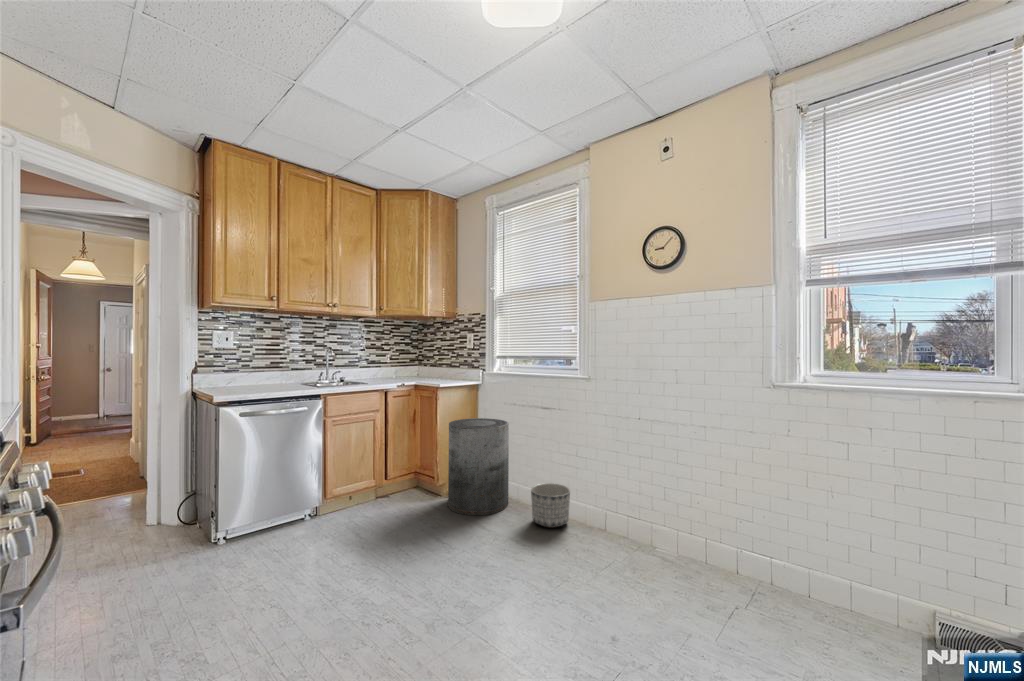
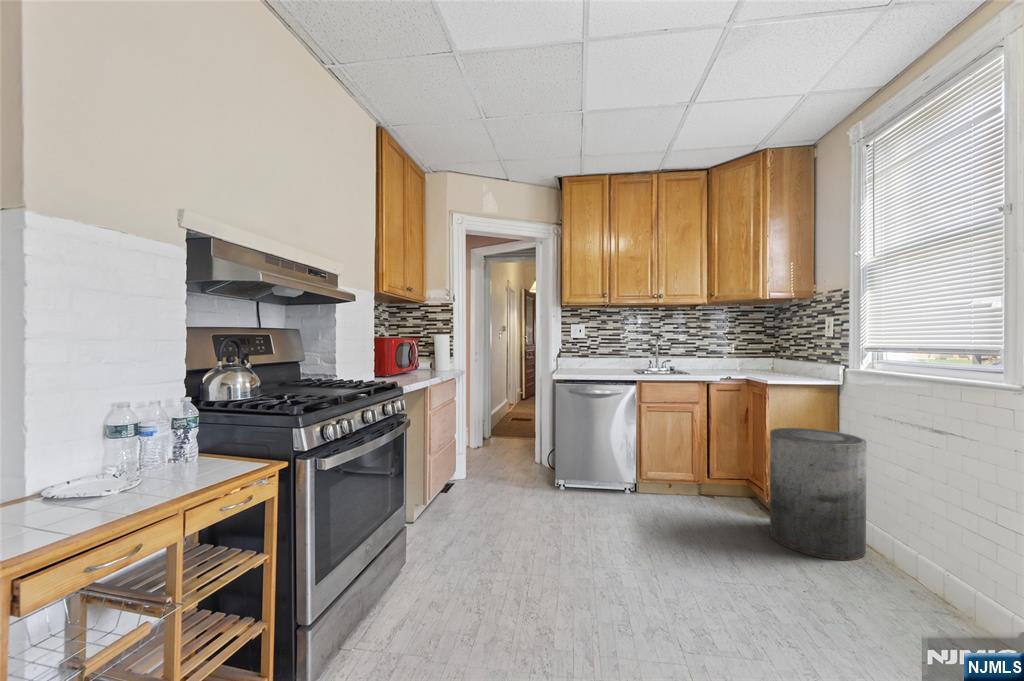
planter: present [531,483,570,528] -> none [873,541,954,617]

